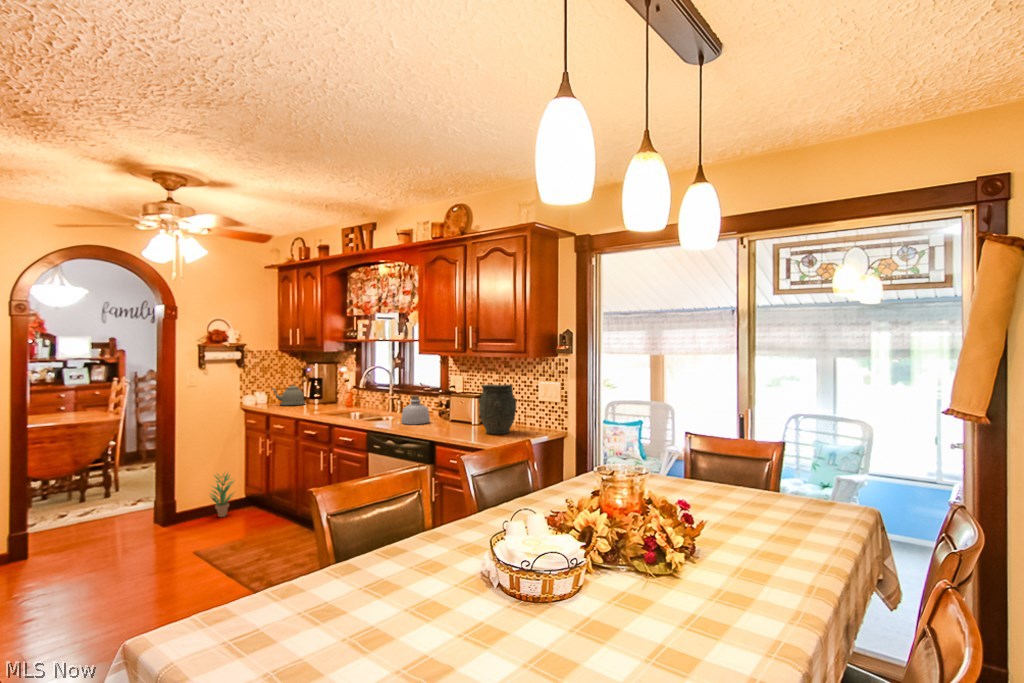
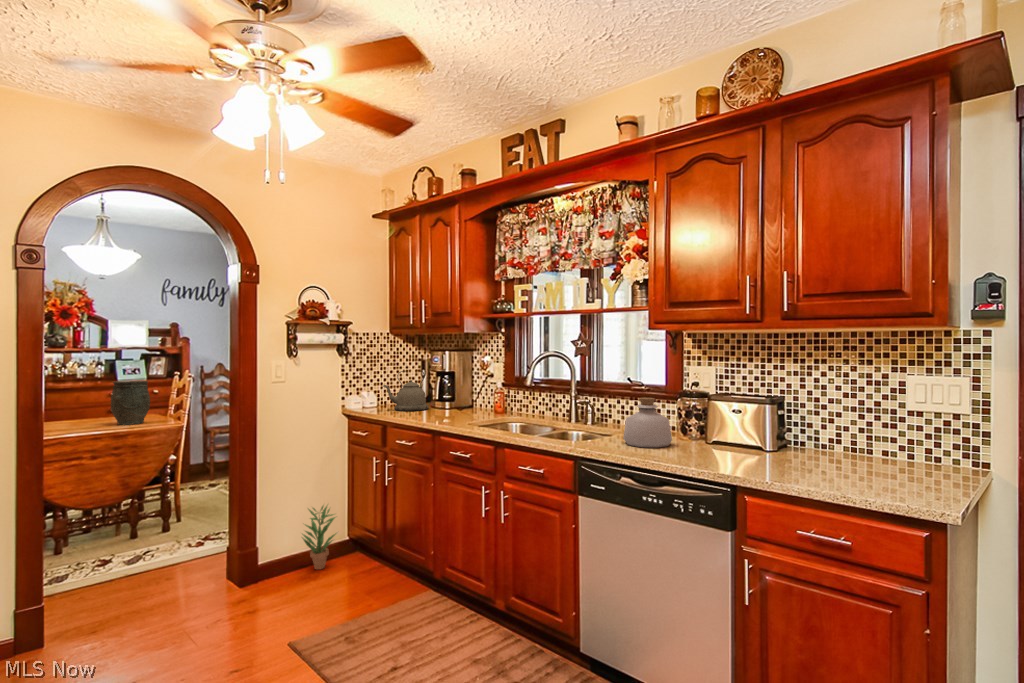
vase: present [479,385,516,434] -> present [111,381,150,425]

